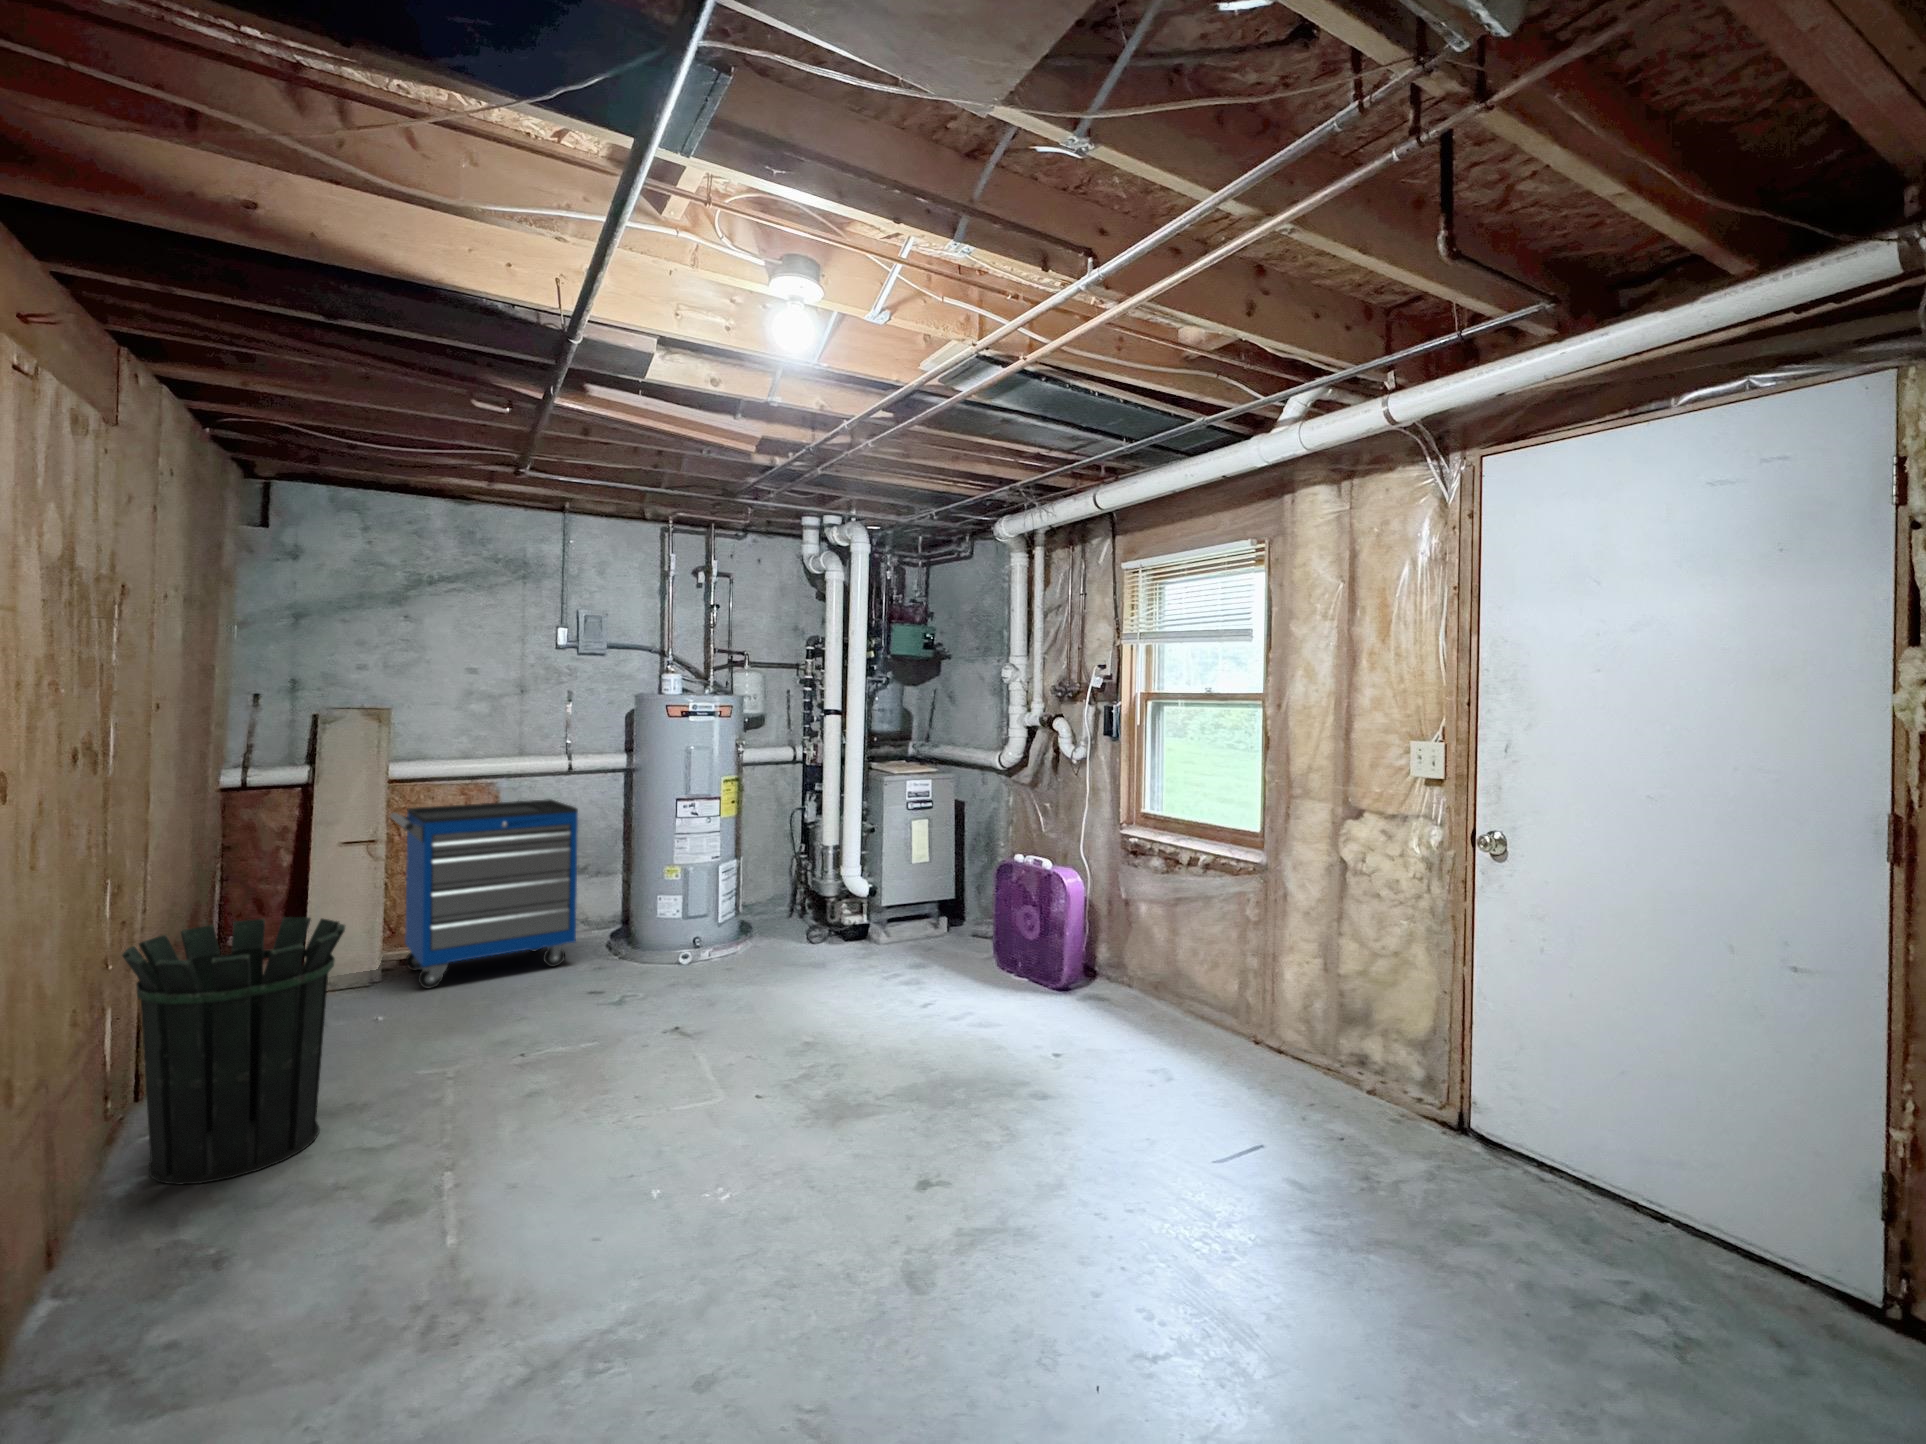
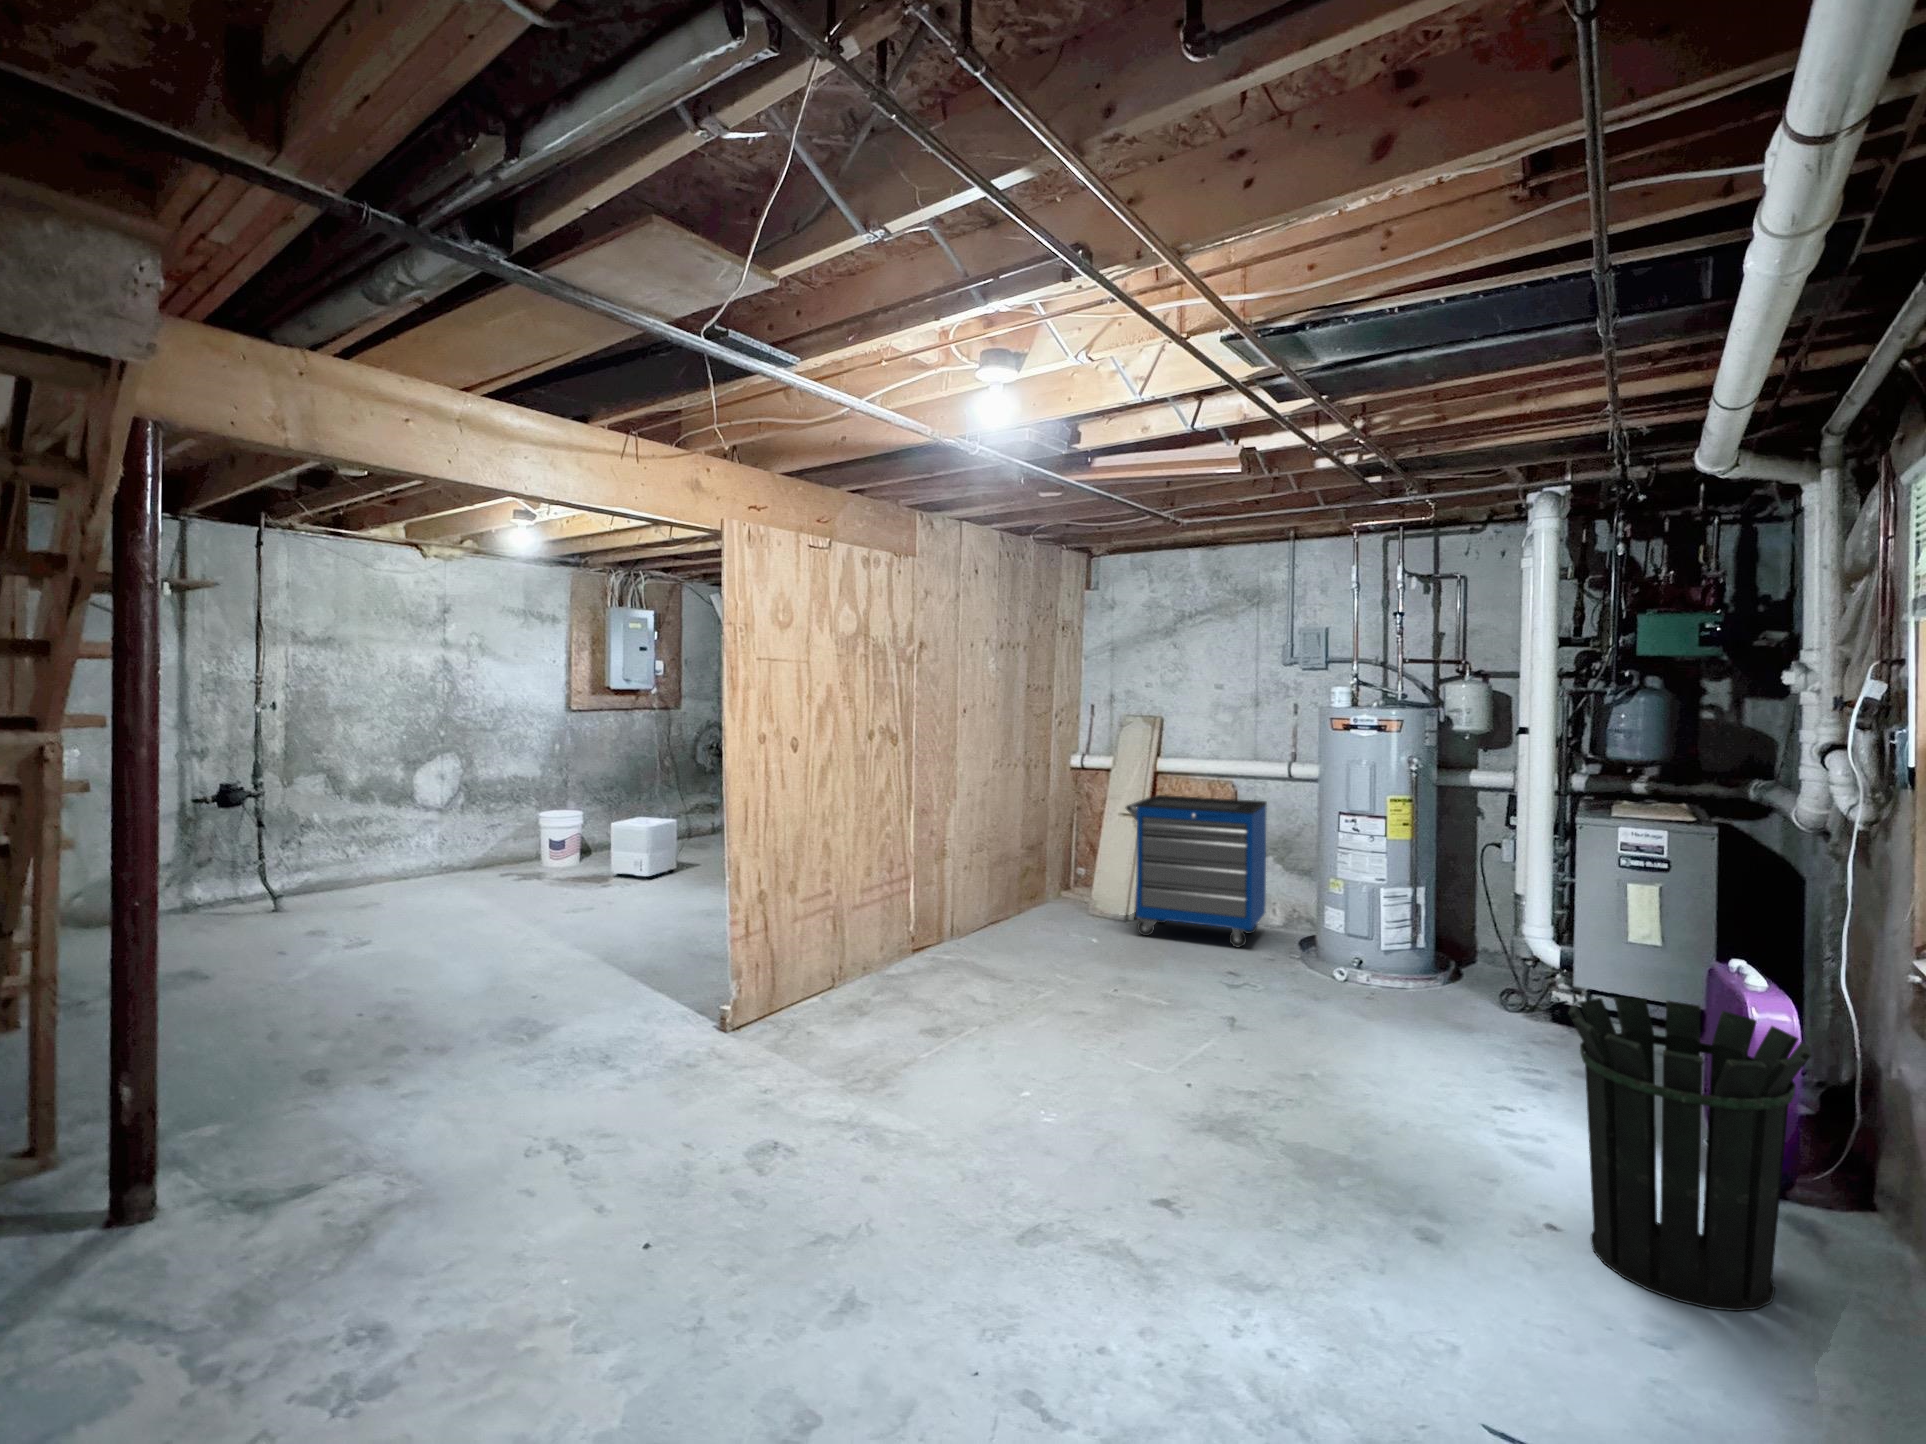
waste bin: present [122,917,345,1185] -> present [1569,997,1811,1311]

